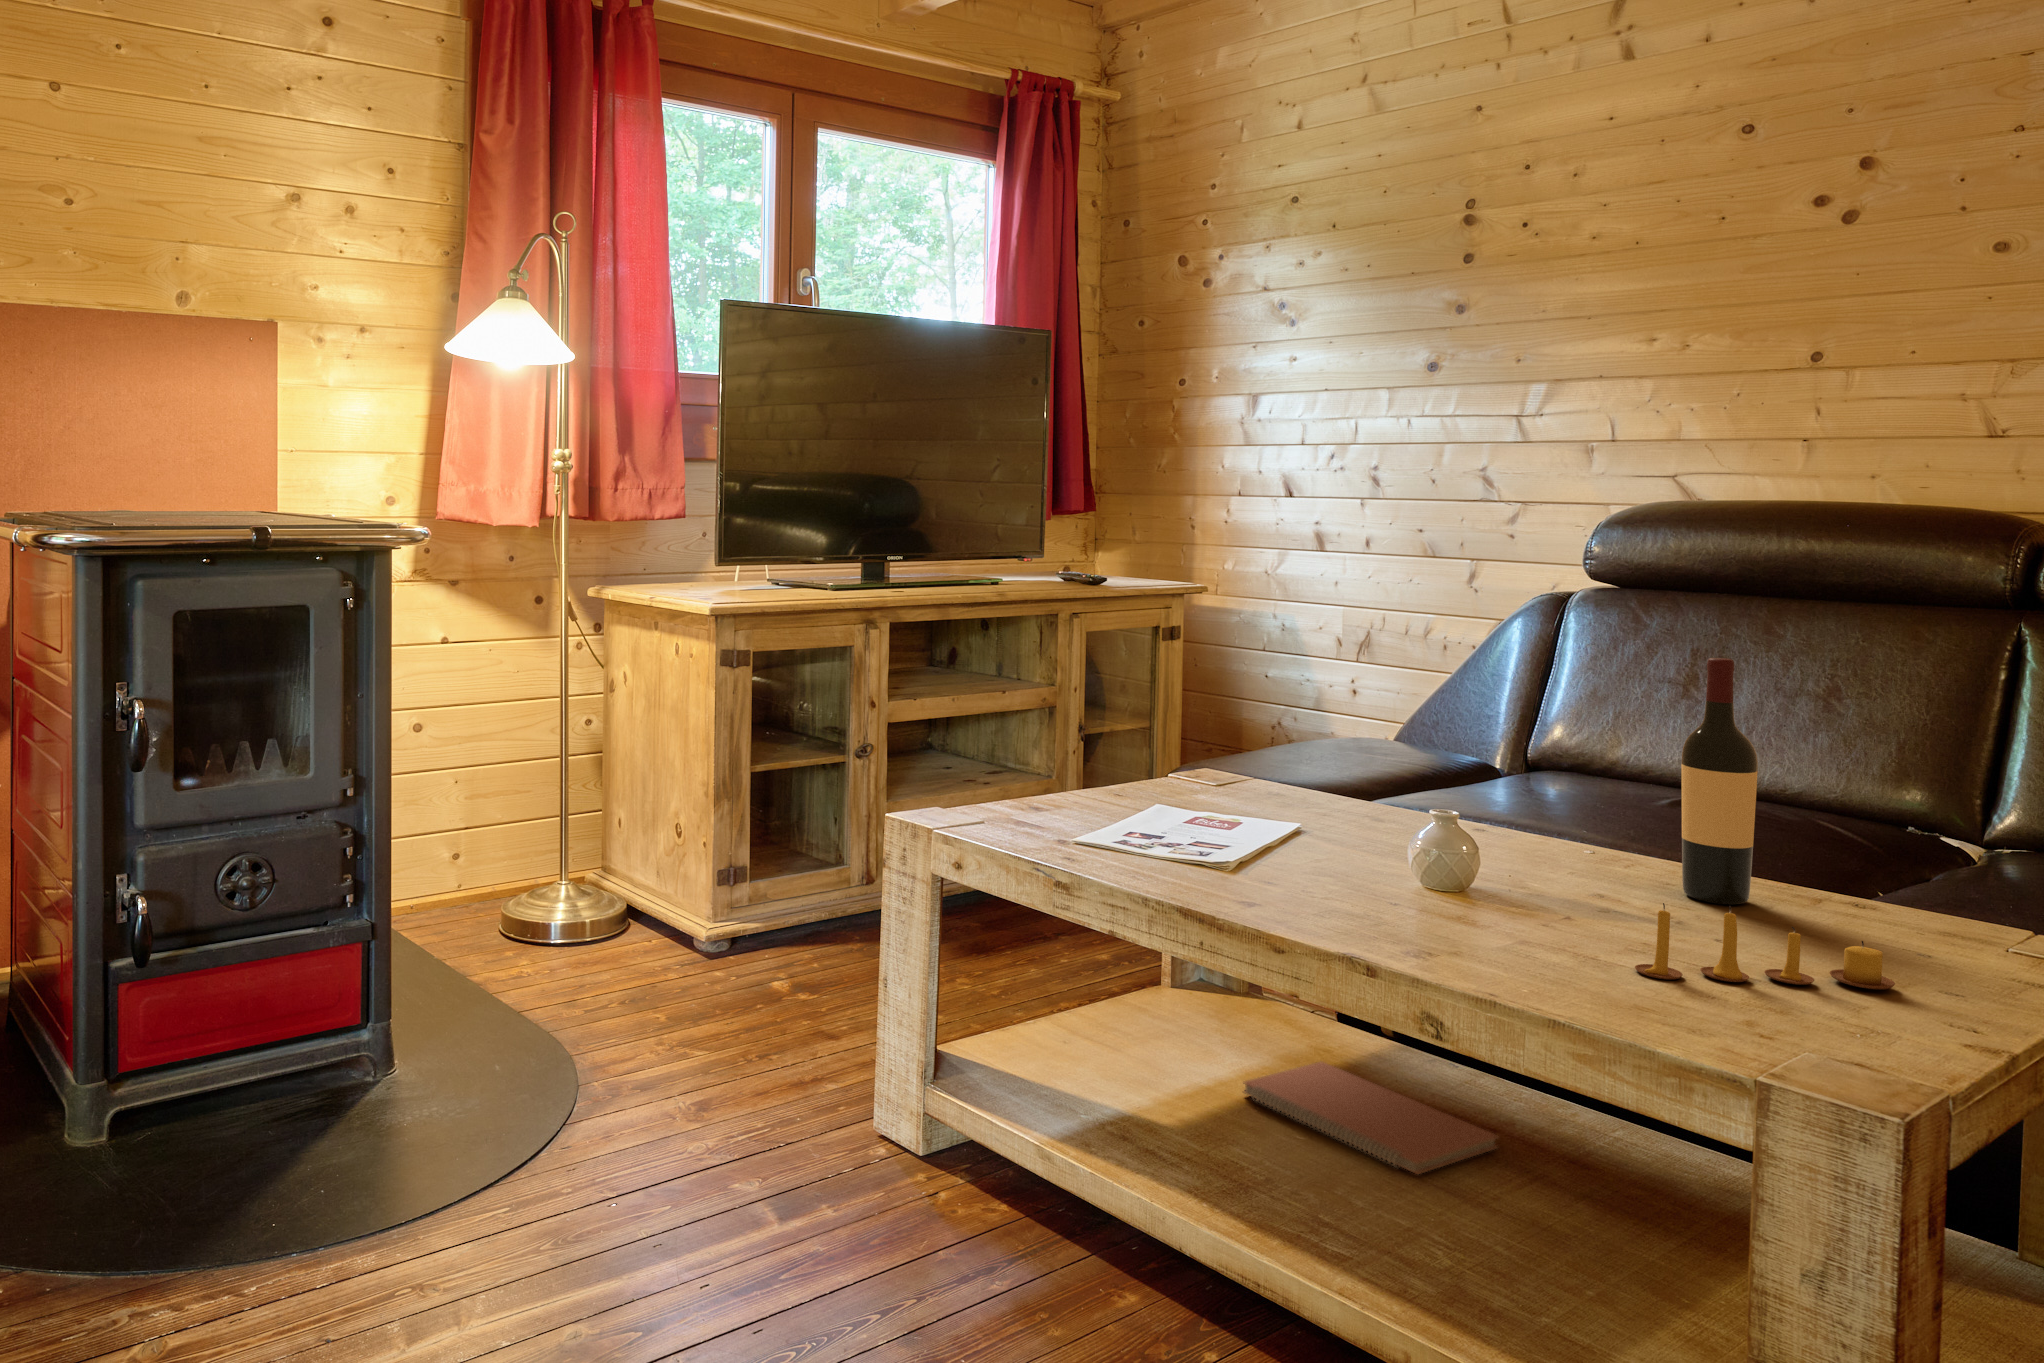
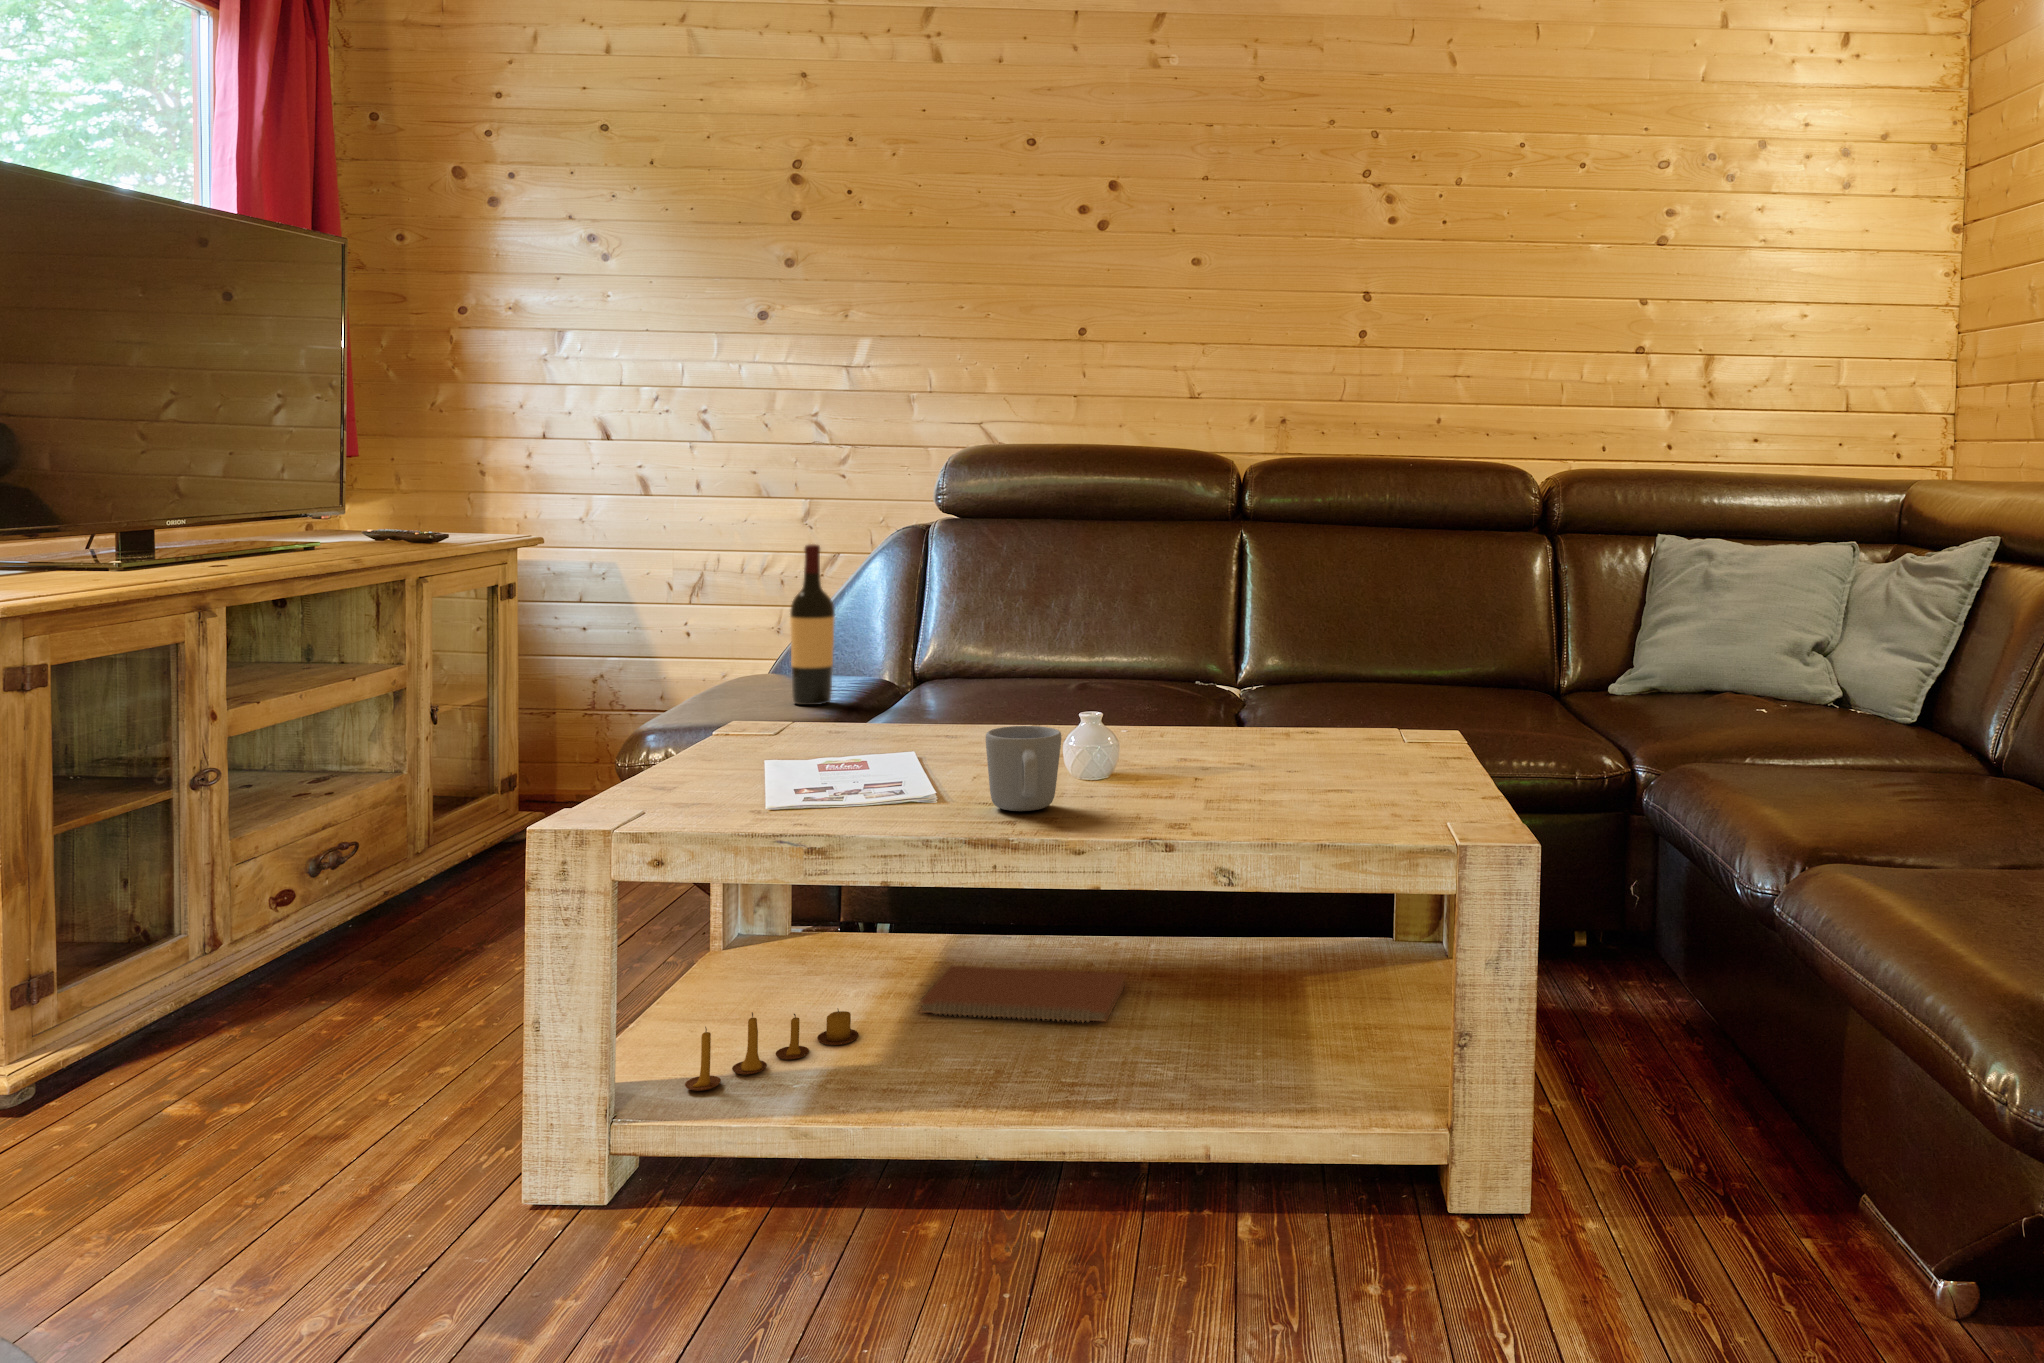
wine bottle: present [1681,658,1758,904] -> present [790,544,835,705]
mug: none [1247,804,1333,900] -> present [986,726,1061,811]
candle: present [1635,903,1895,989] -> present [685,1009,859,1091]

